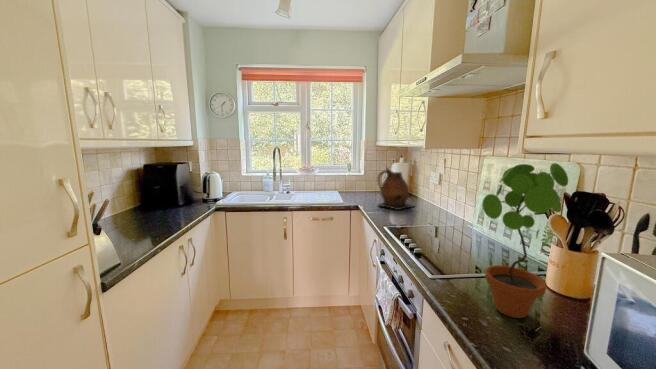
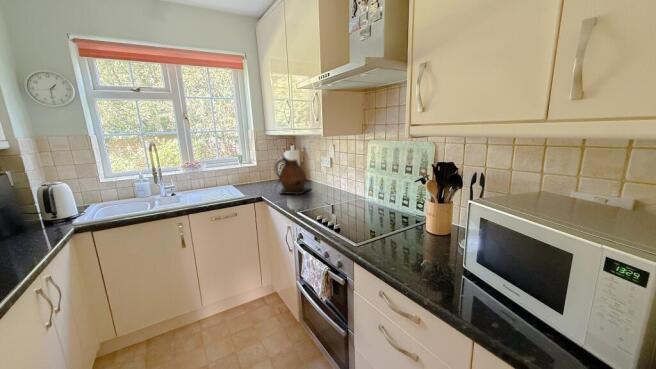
potted plant: present [483,163,568,318] -> none [399,145,448,261]

